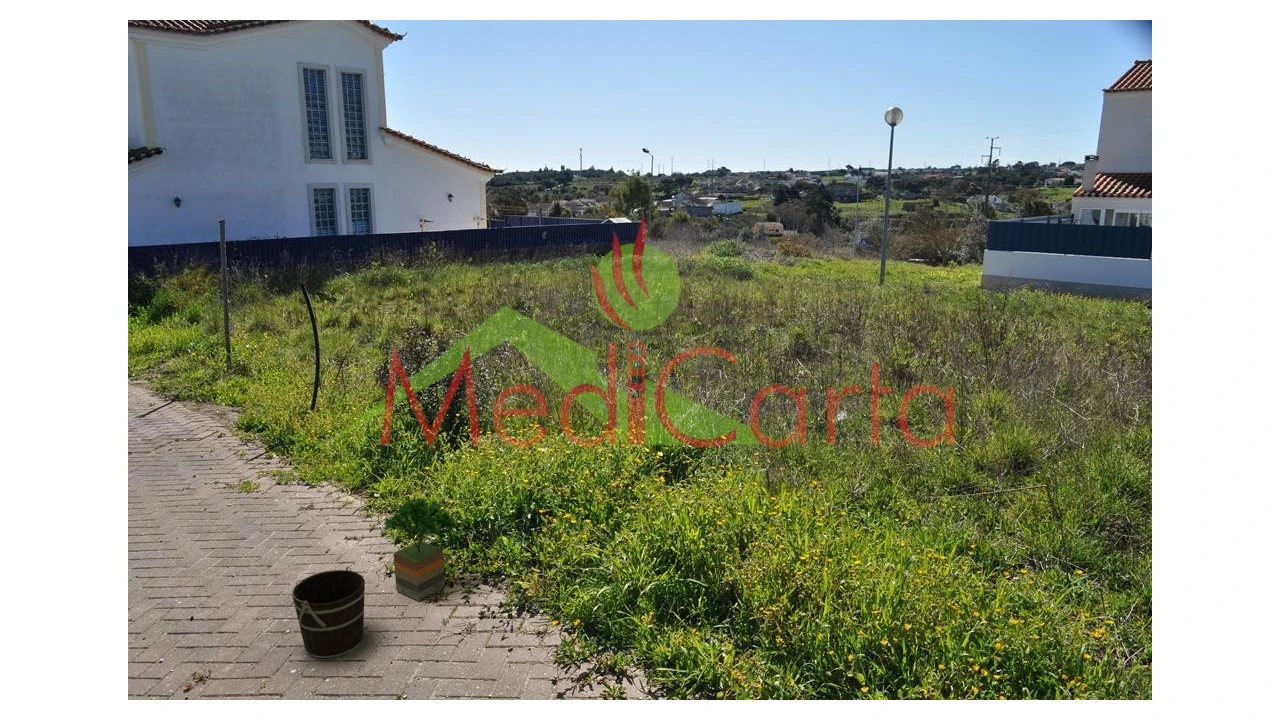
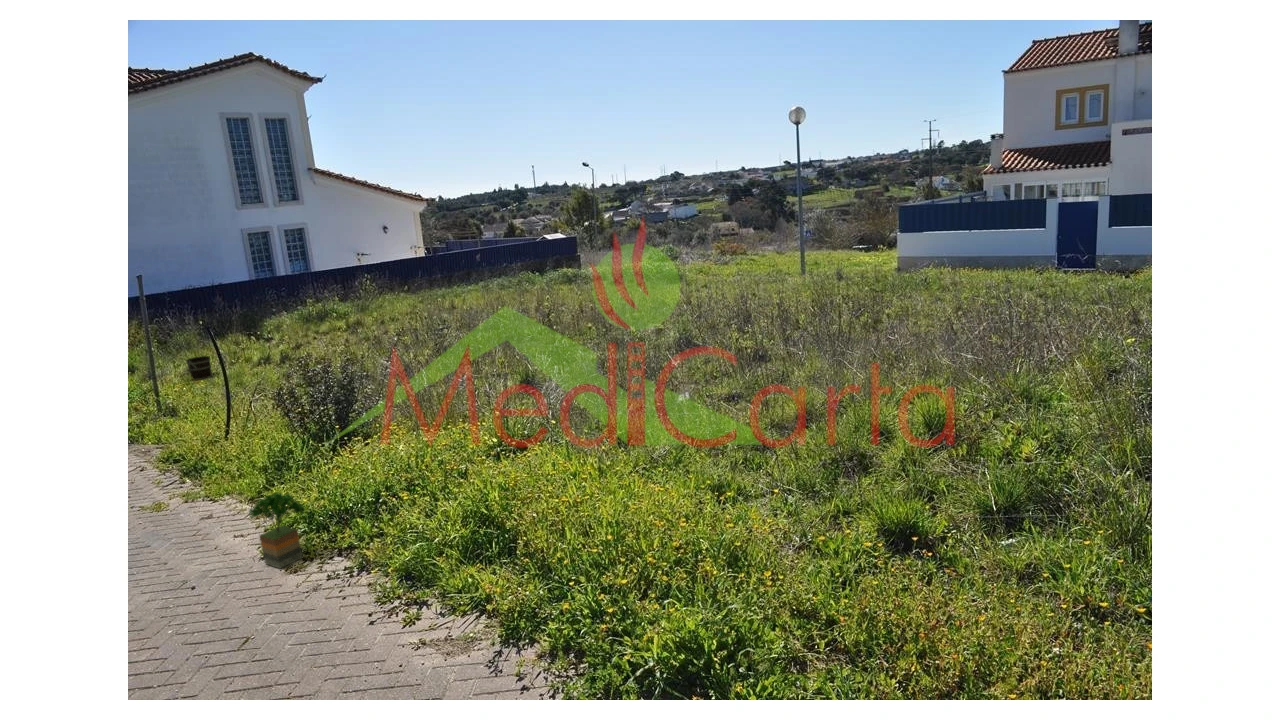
bucket: present [292,567,365,658] -> present [186,356,211,380]

